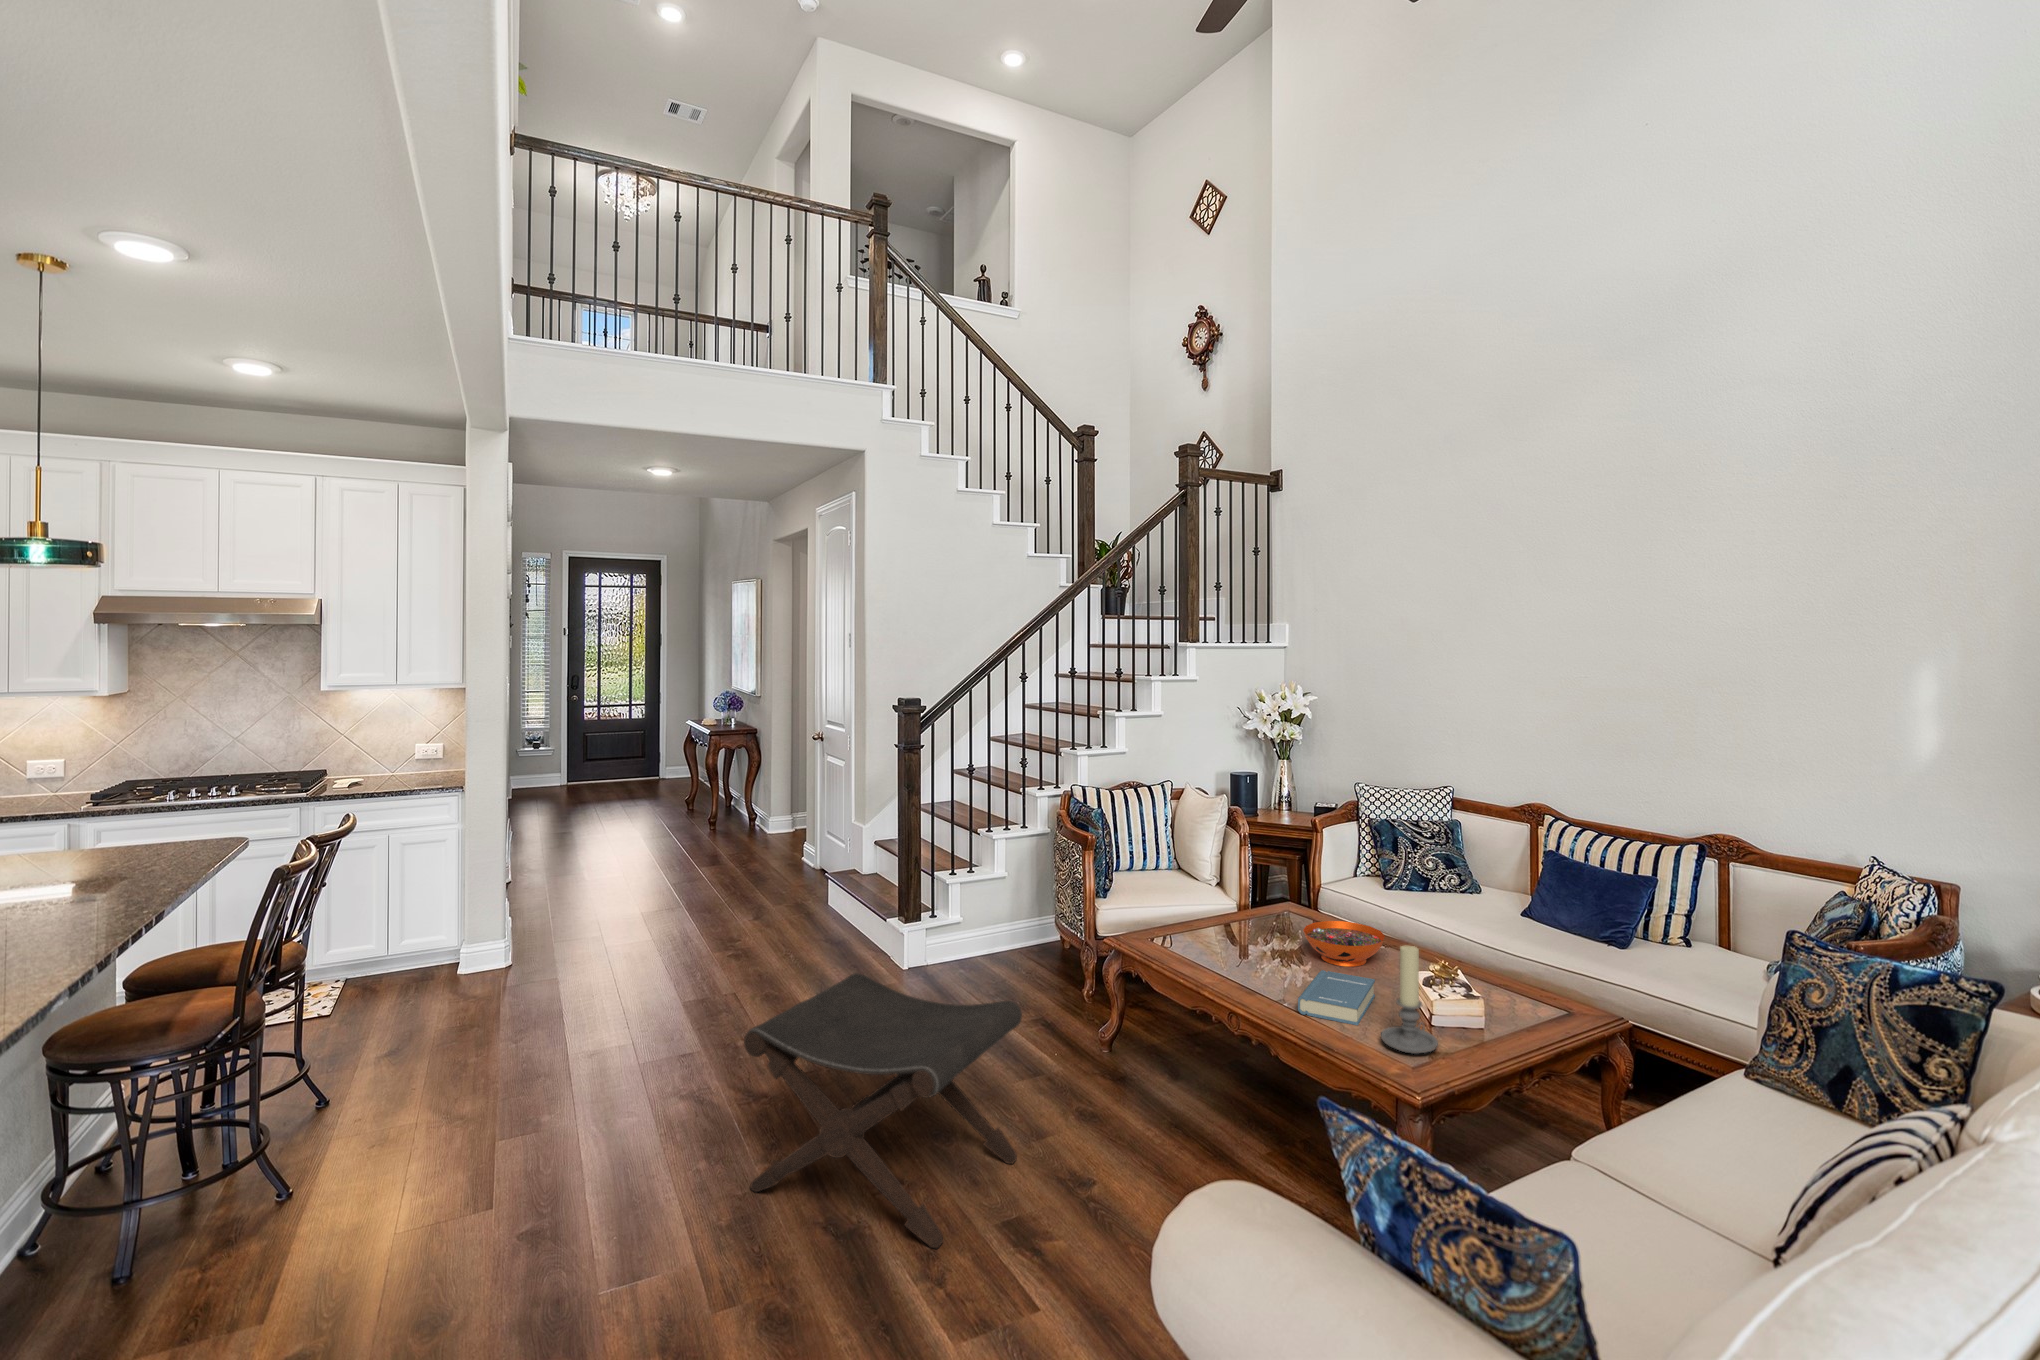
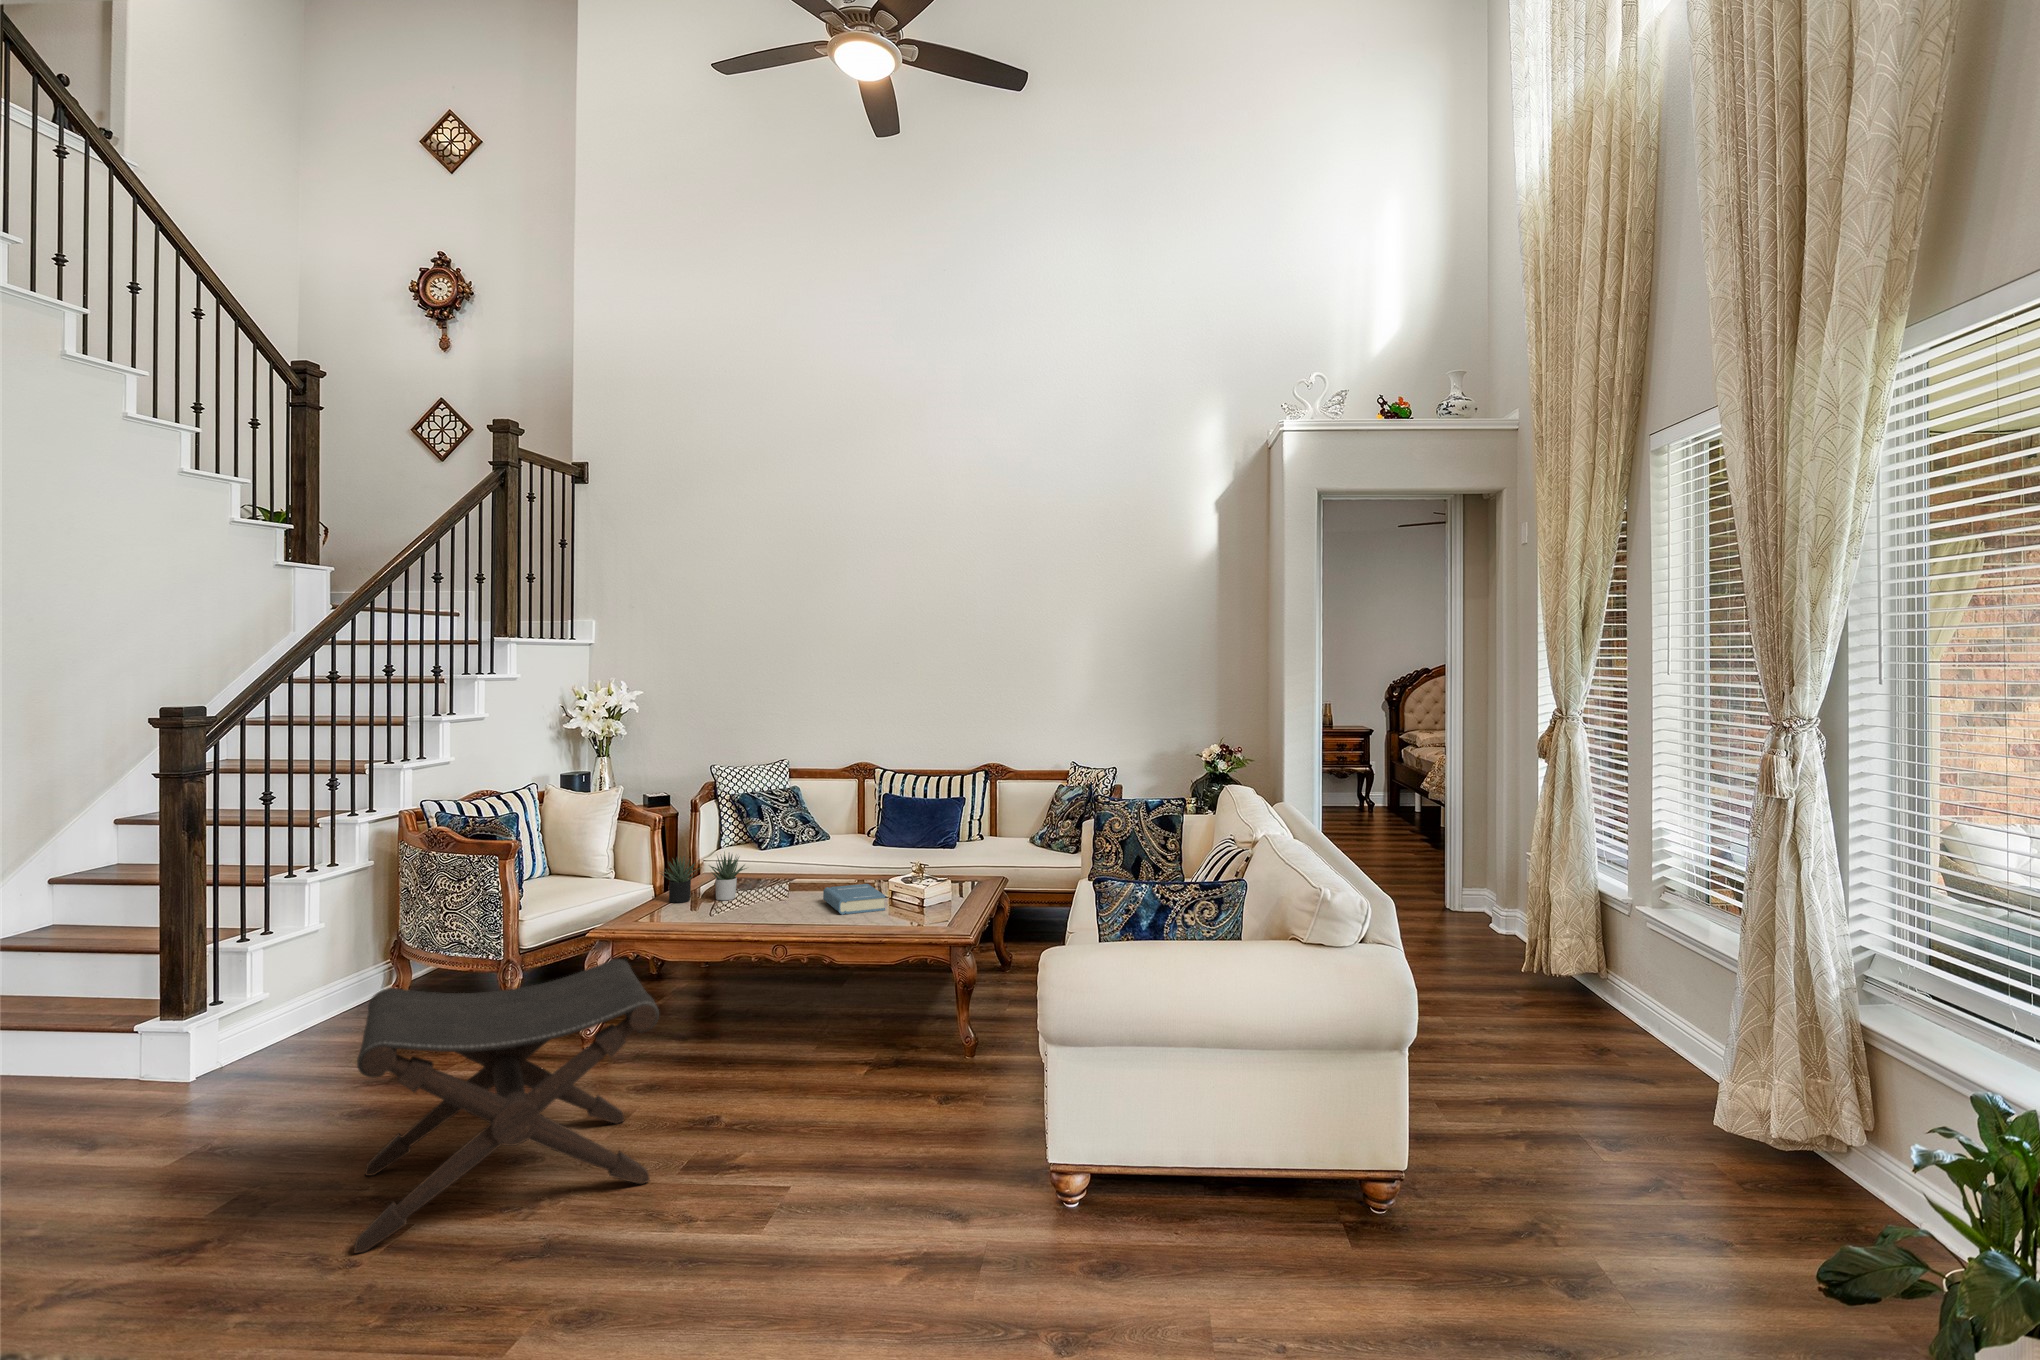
succulent plant: none [1186,891,1270,952] -> present [661,852,747,903]
decorative bowl: present [1303,921,1385,967] -> none [774,860,842,892]
candle holder: present [1381,946,1438,1054] -> none [912,836,951,912]

